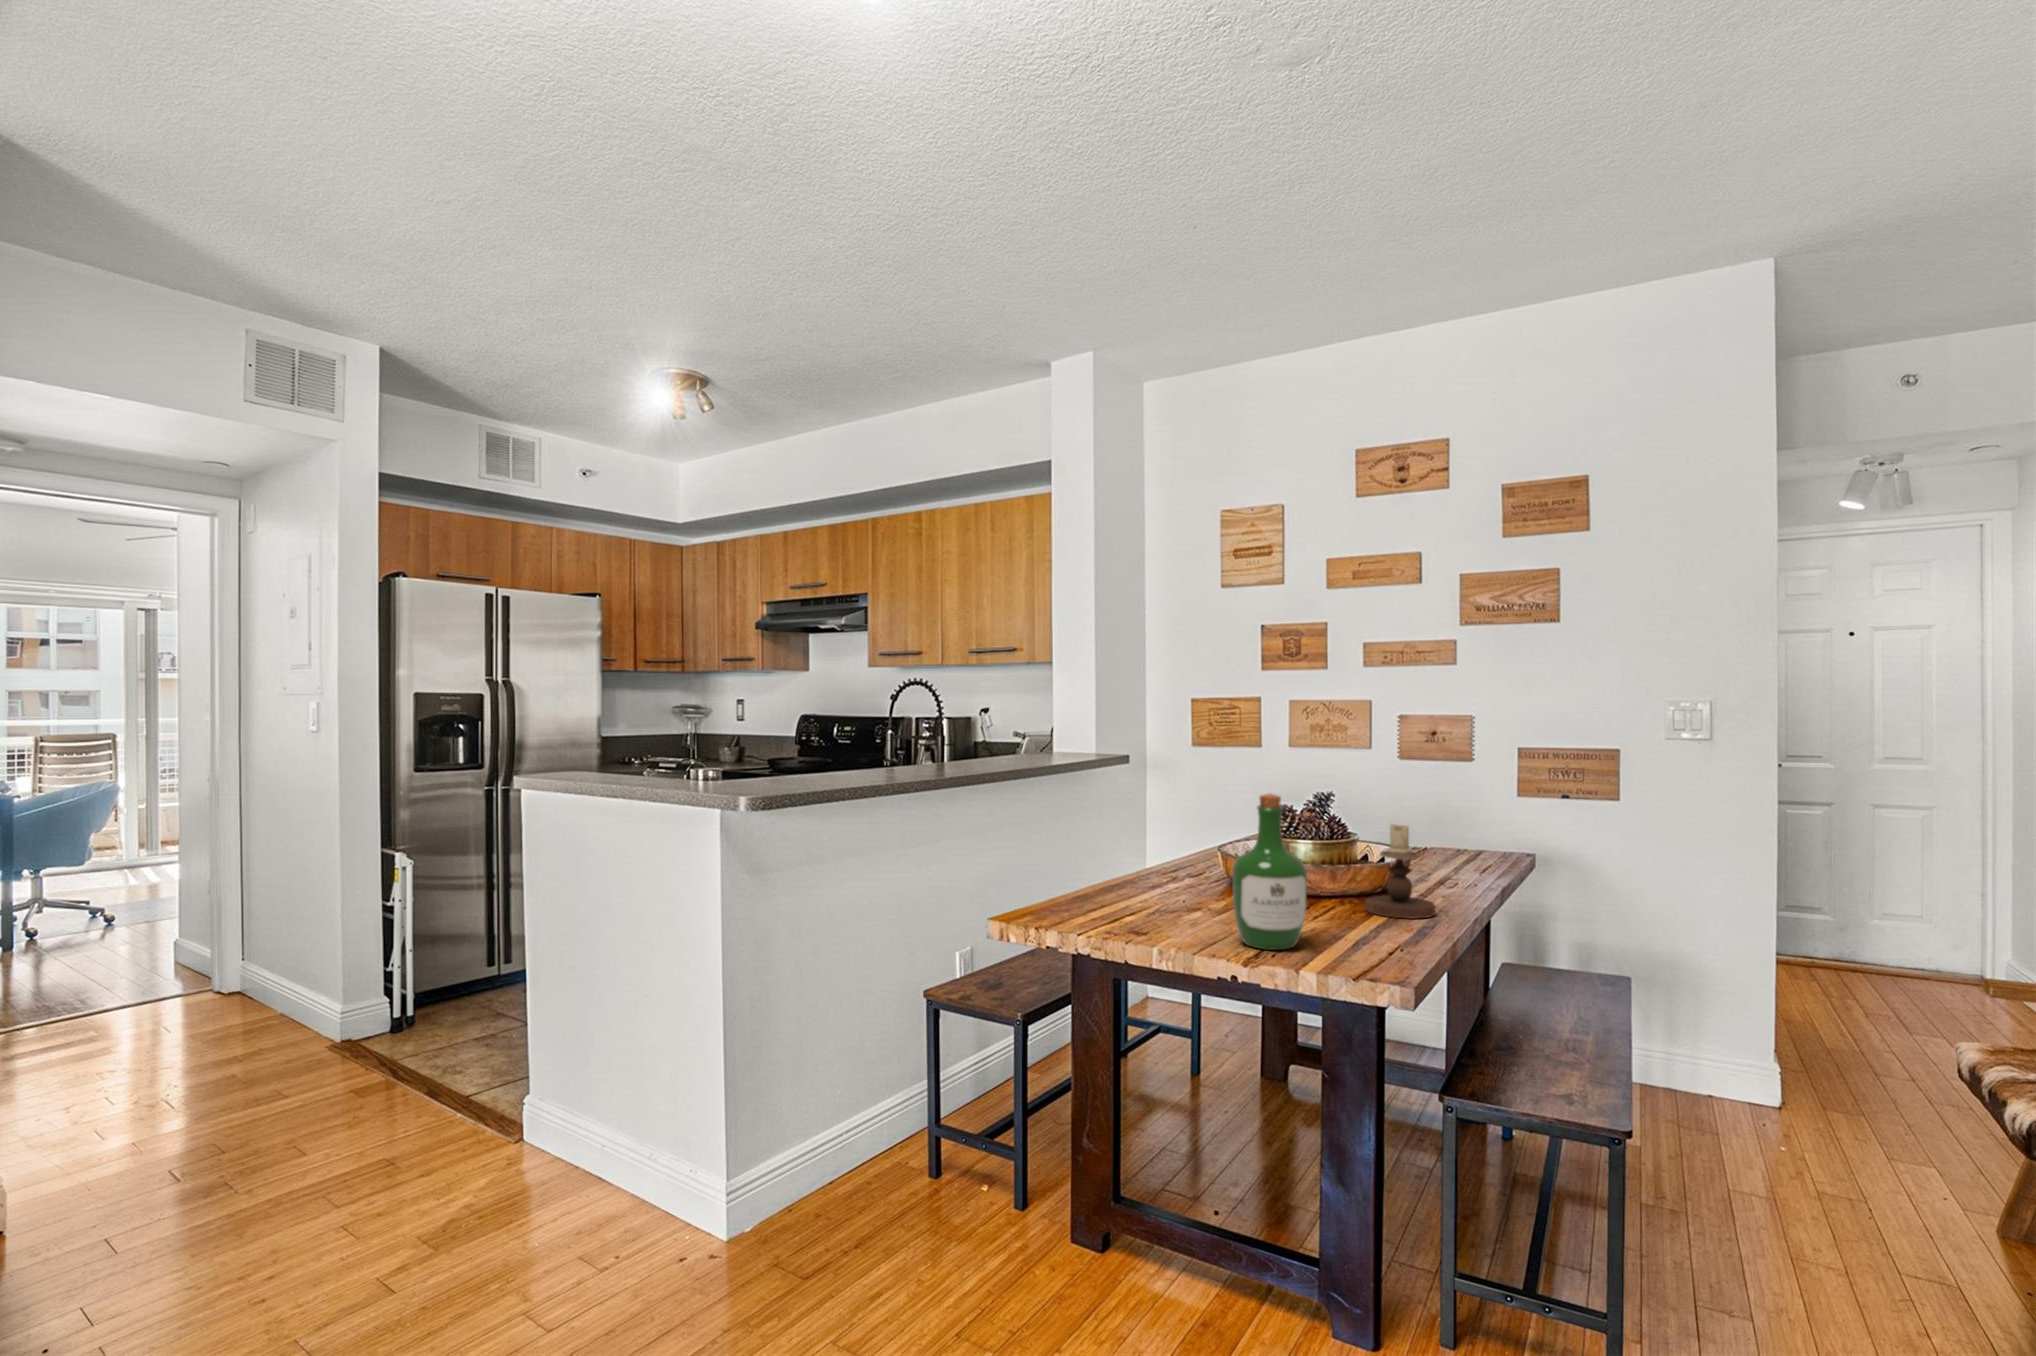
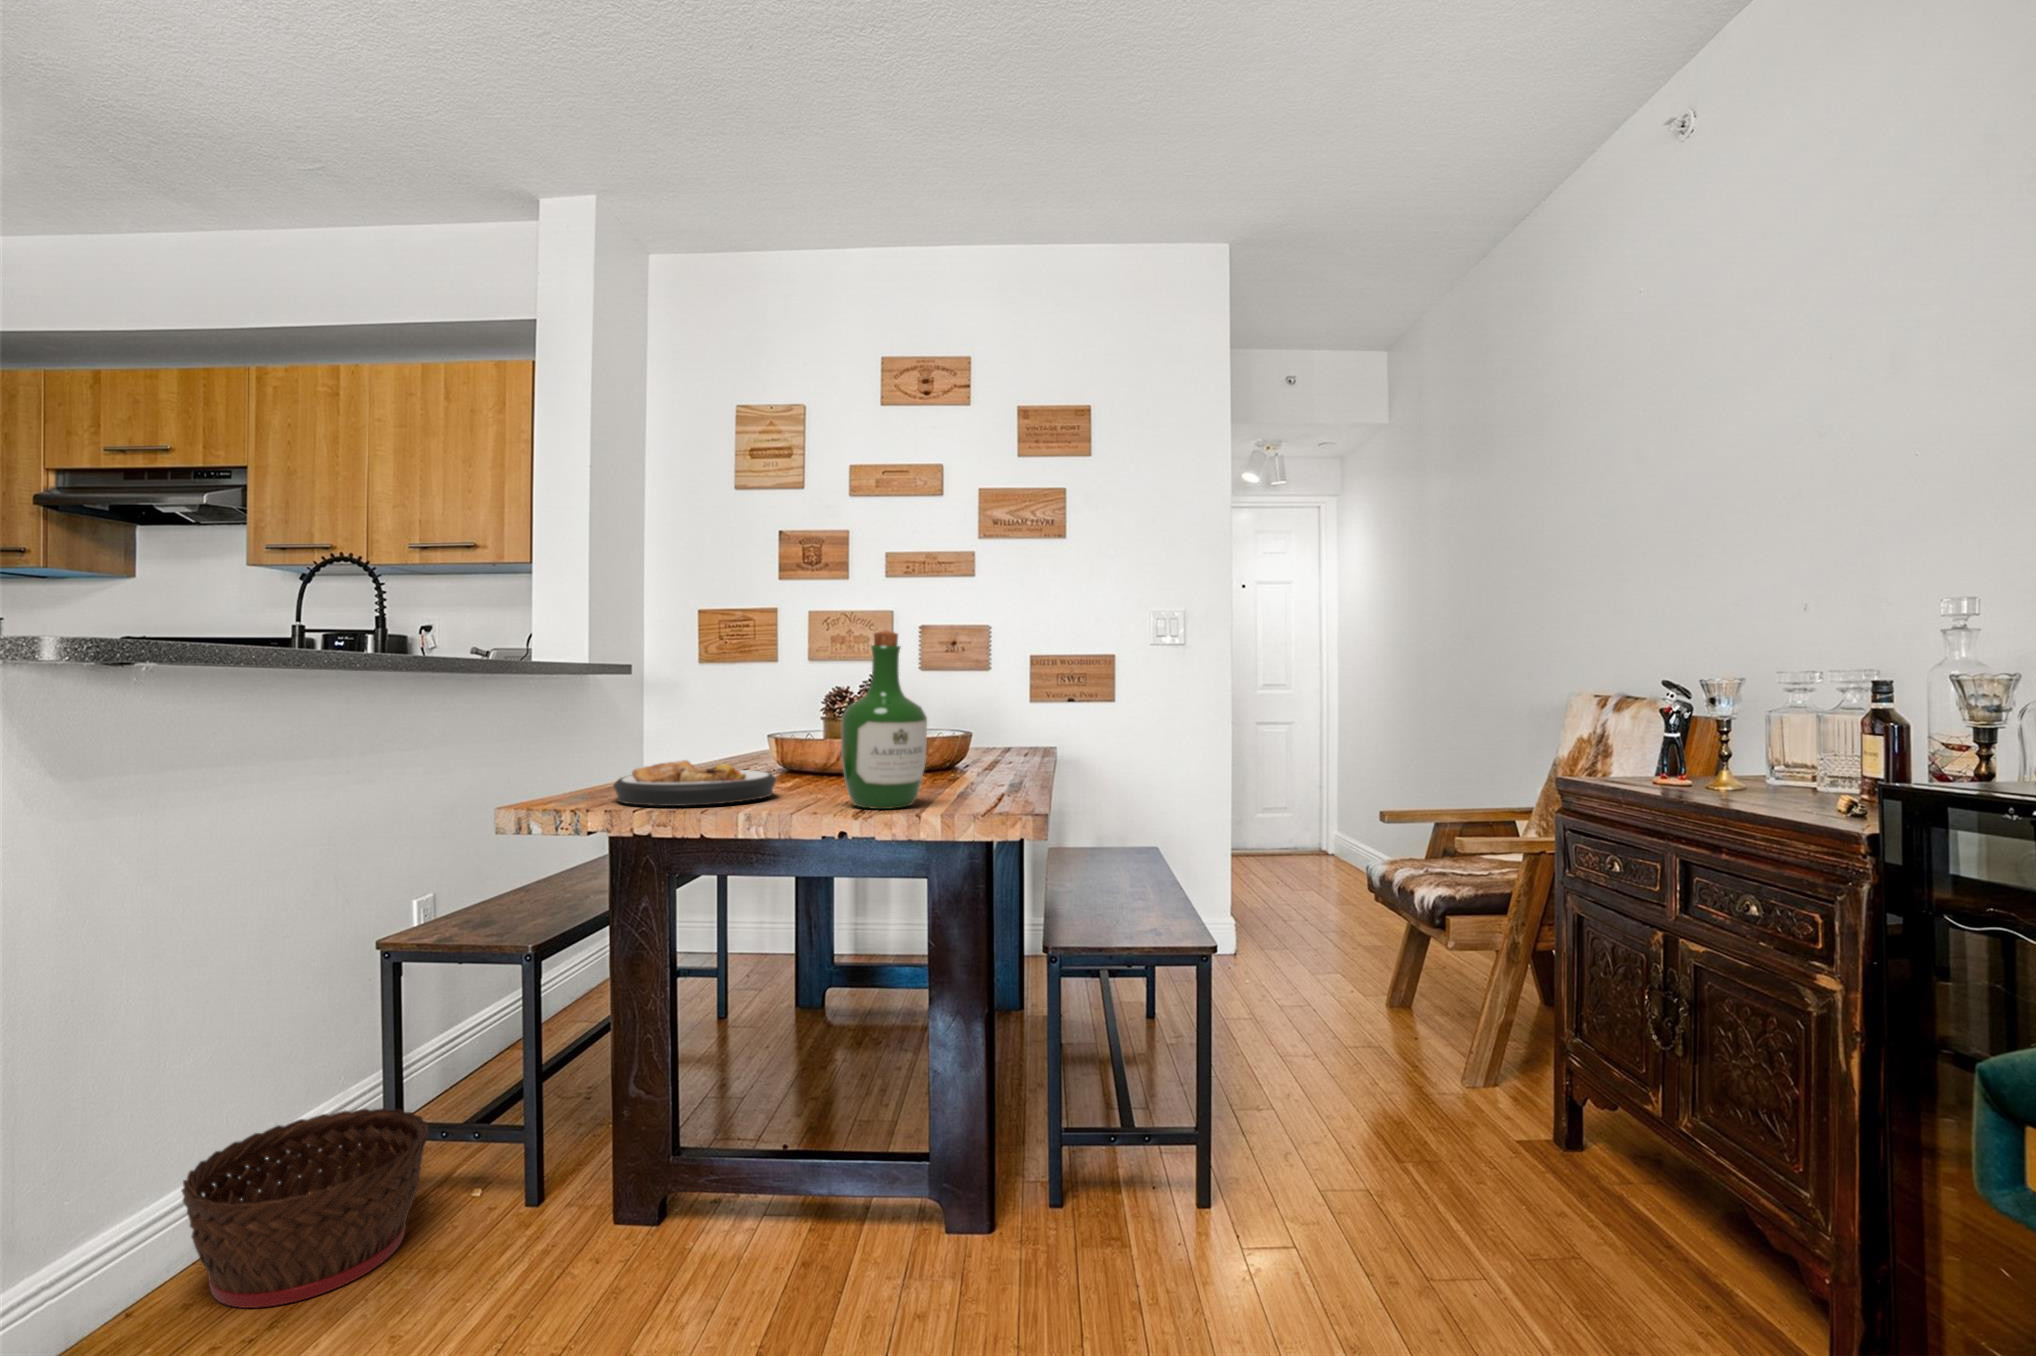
candlestick: present [1365,824,1435,919] -> none [949,688,1017,782]
plate: none [1066,882,1192,926] -> present [613,760,776,806]
basket: none [814,1105,952,1234] -> present [182,1108,428,1308]

